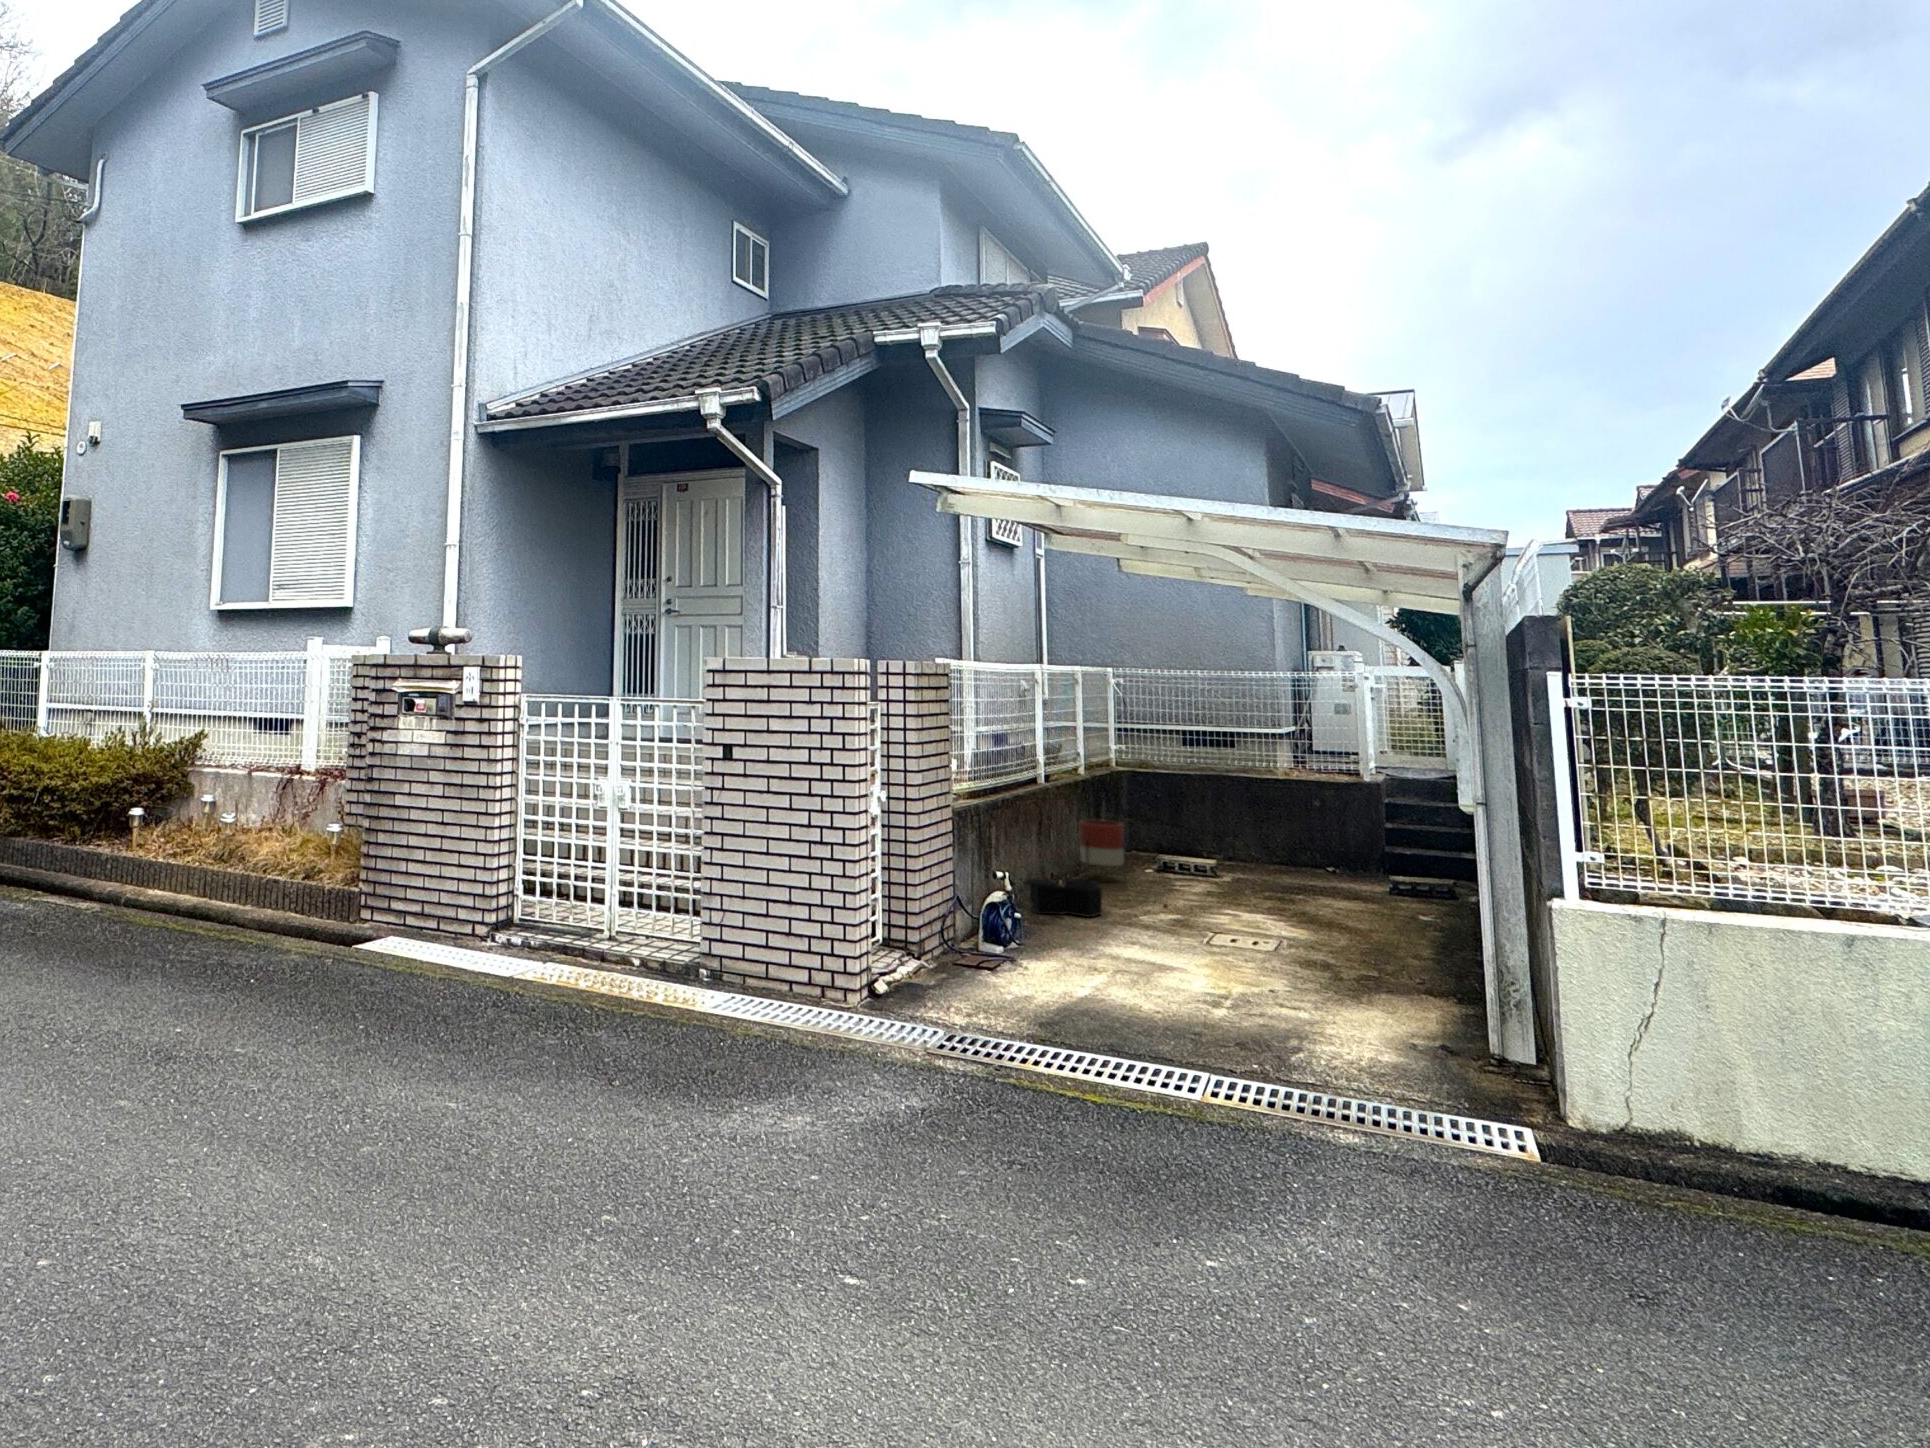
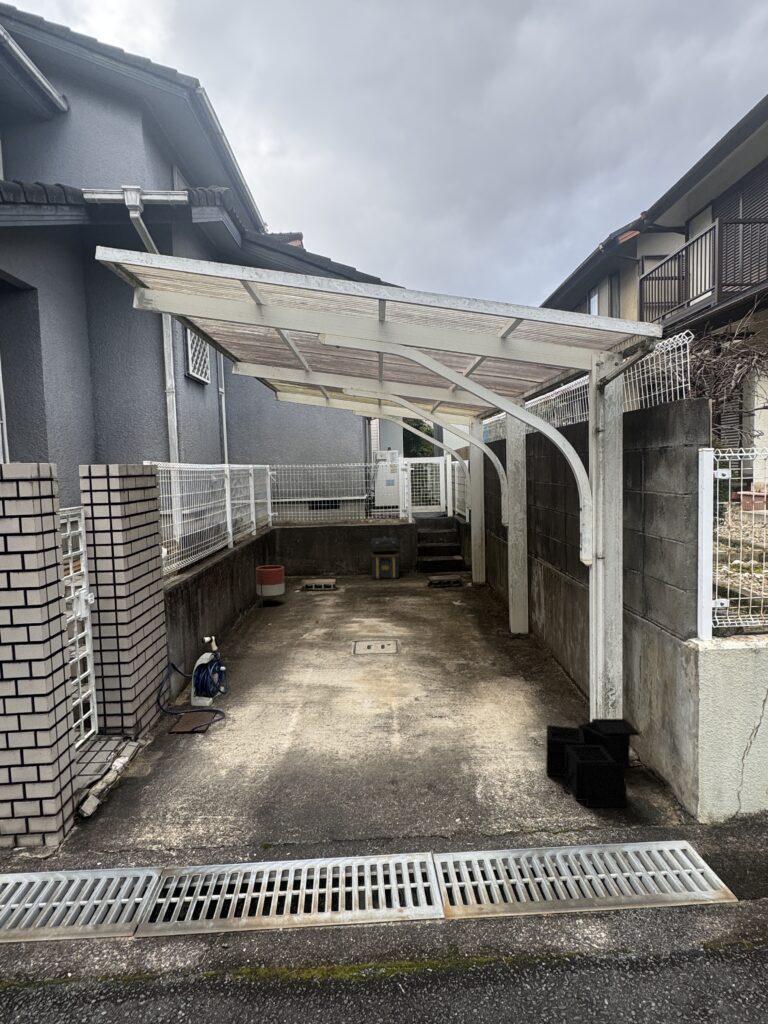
toolbox: none [1291,802,1349,879] -> present [371,538,399,579]
storage bin: present [1023,879,1105,917] -> present [546,719,639,807]

